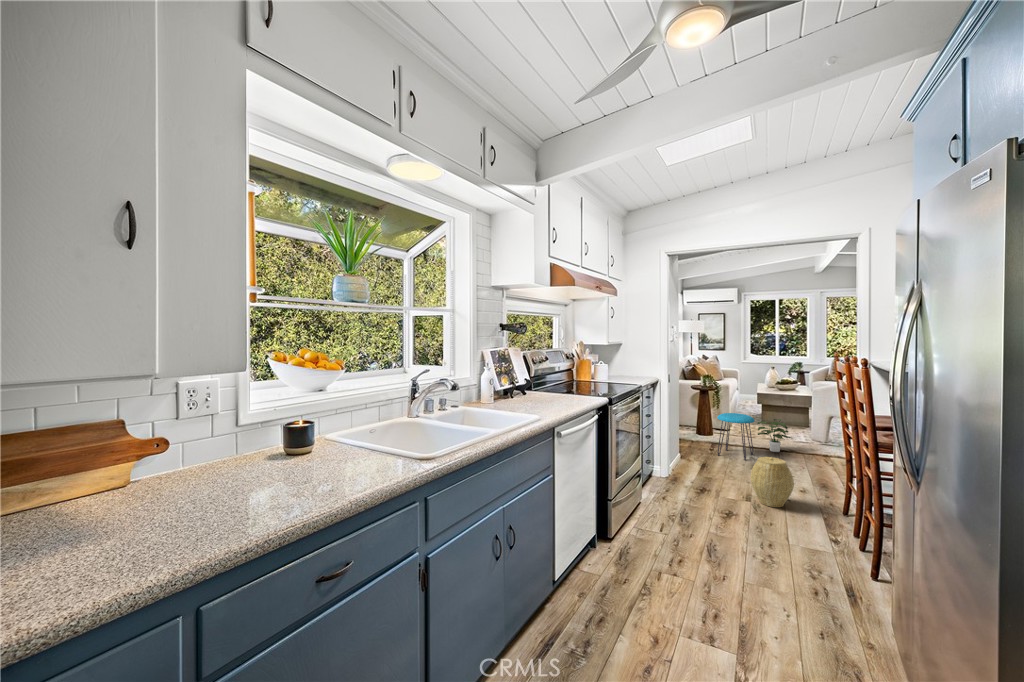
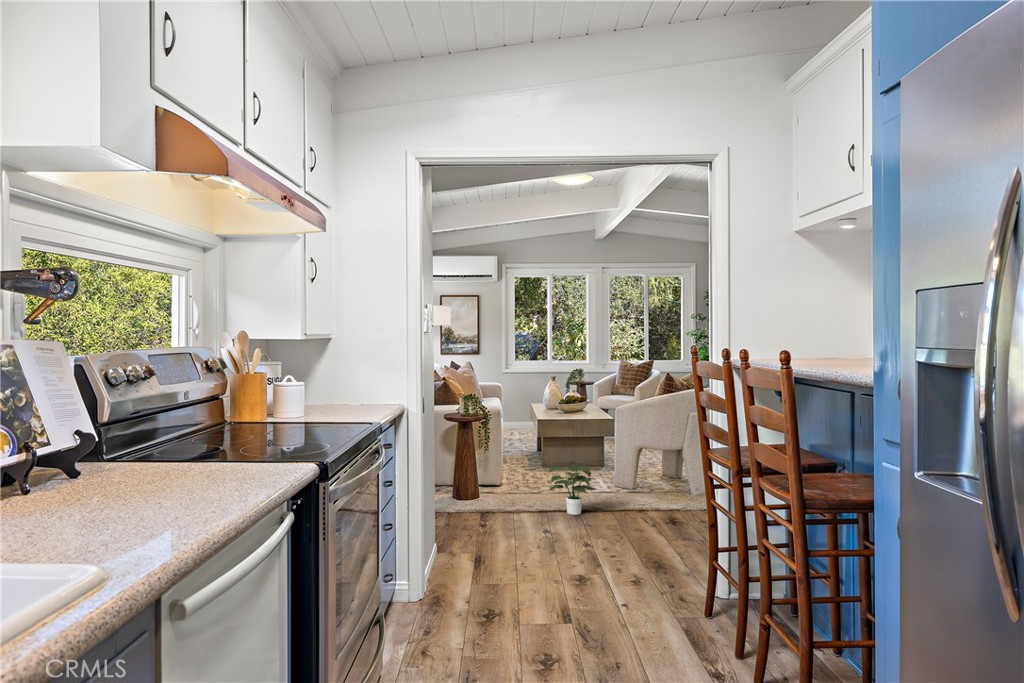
stool: present [717,413,755,460] -> none [494,458,551,538]
woven basket: present [750,457,794,507] -> none [569,536,635,625]

